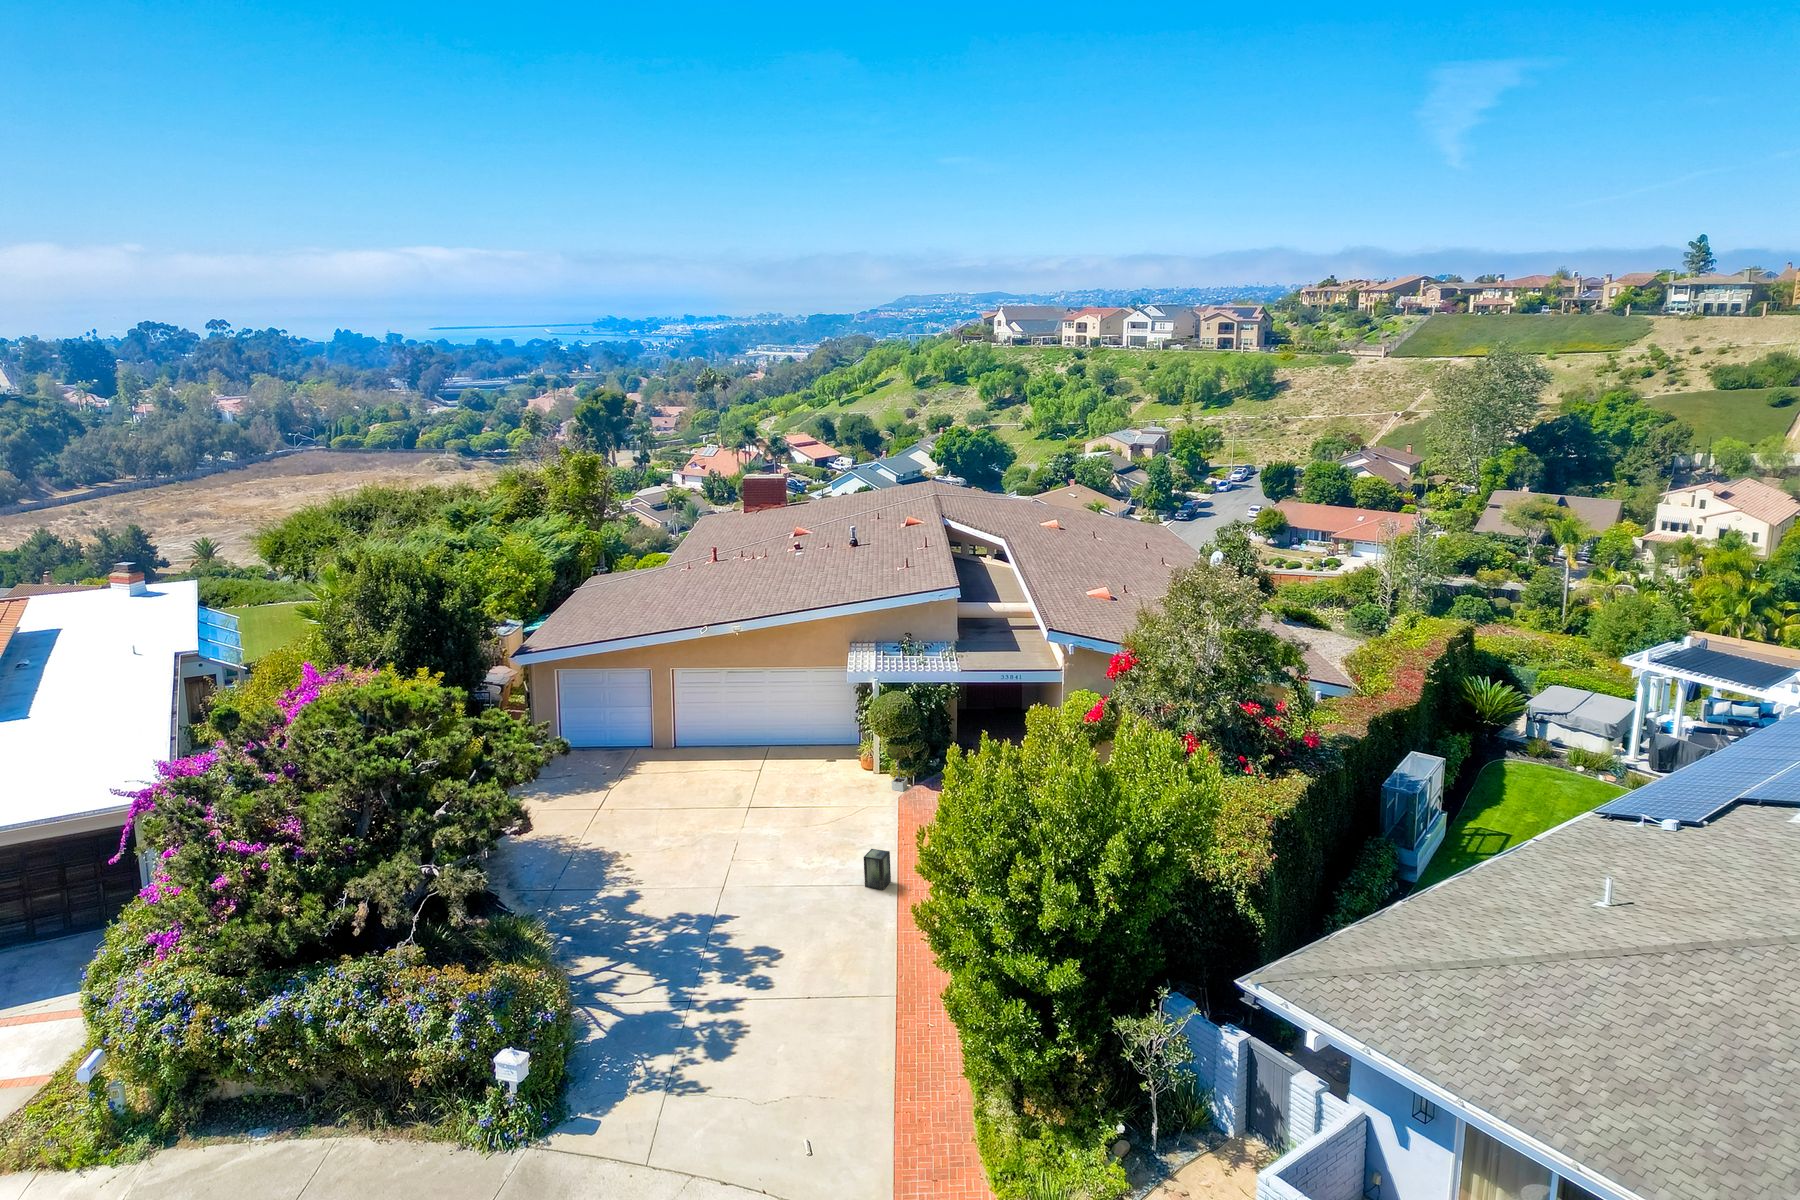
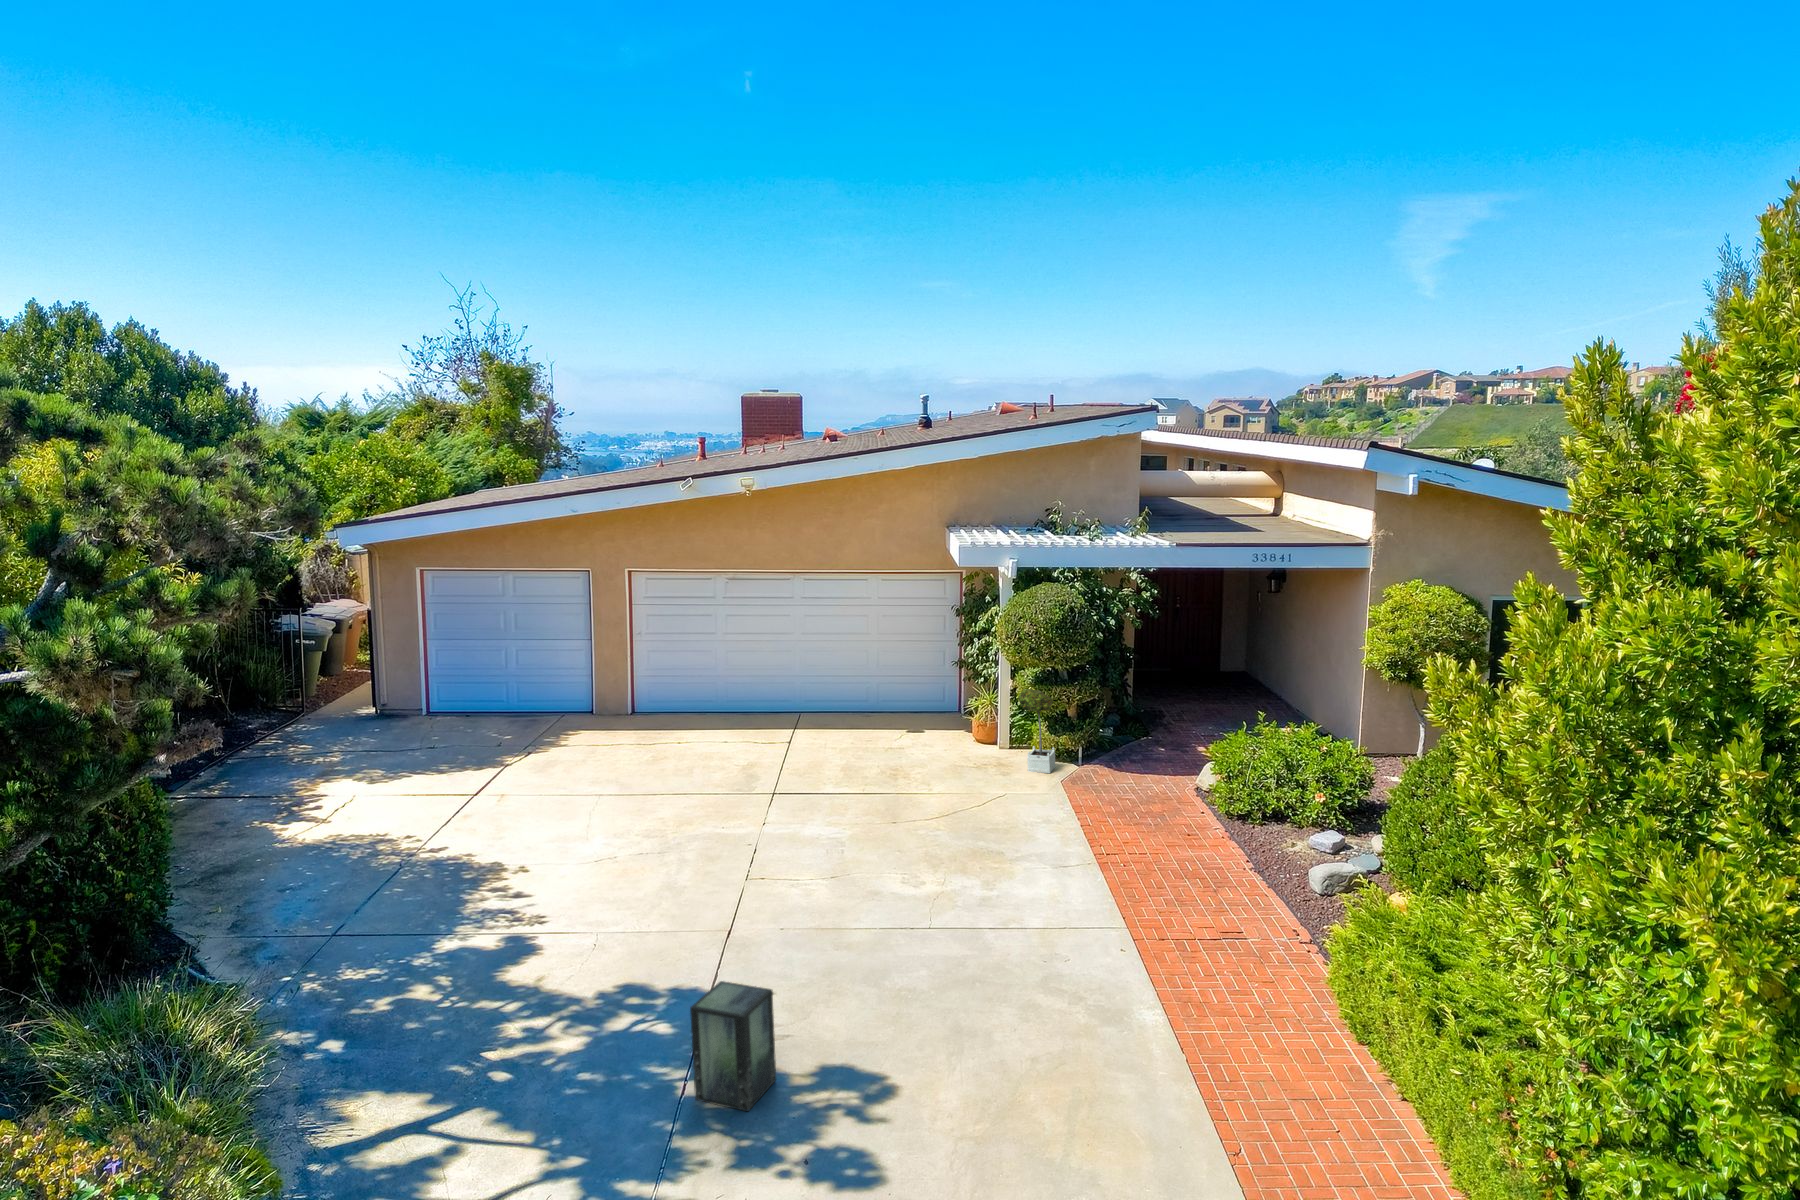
storage box: present [864,849,891,890] -> present [690,981,776,1111]

